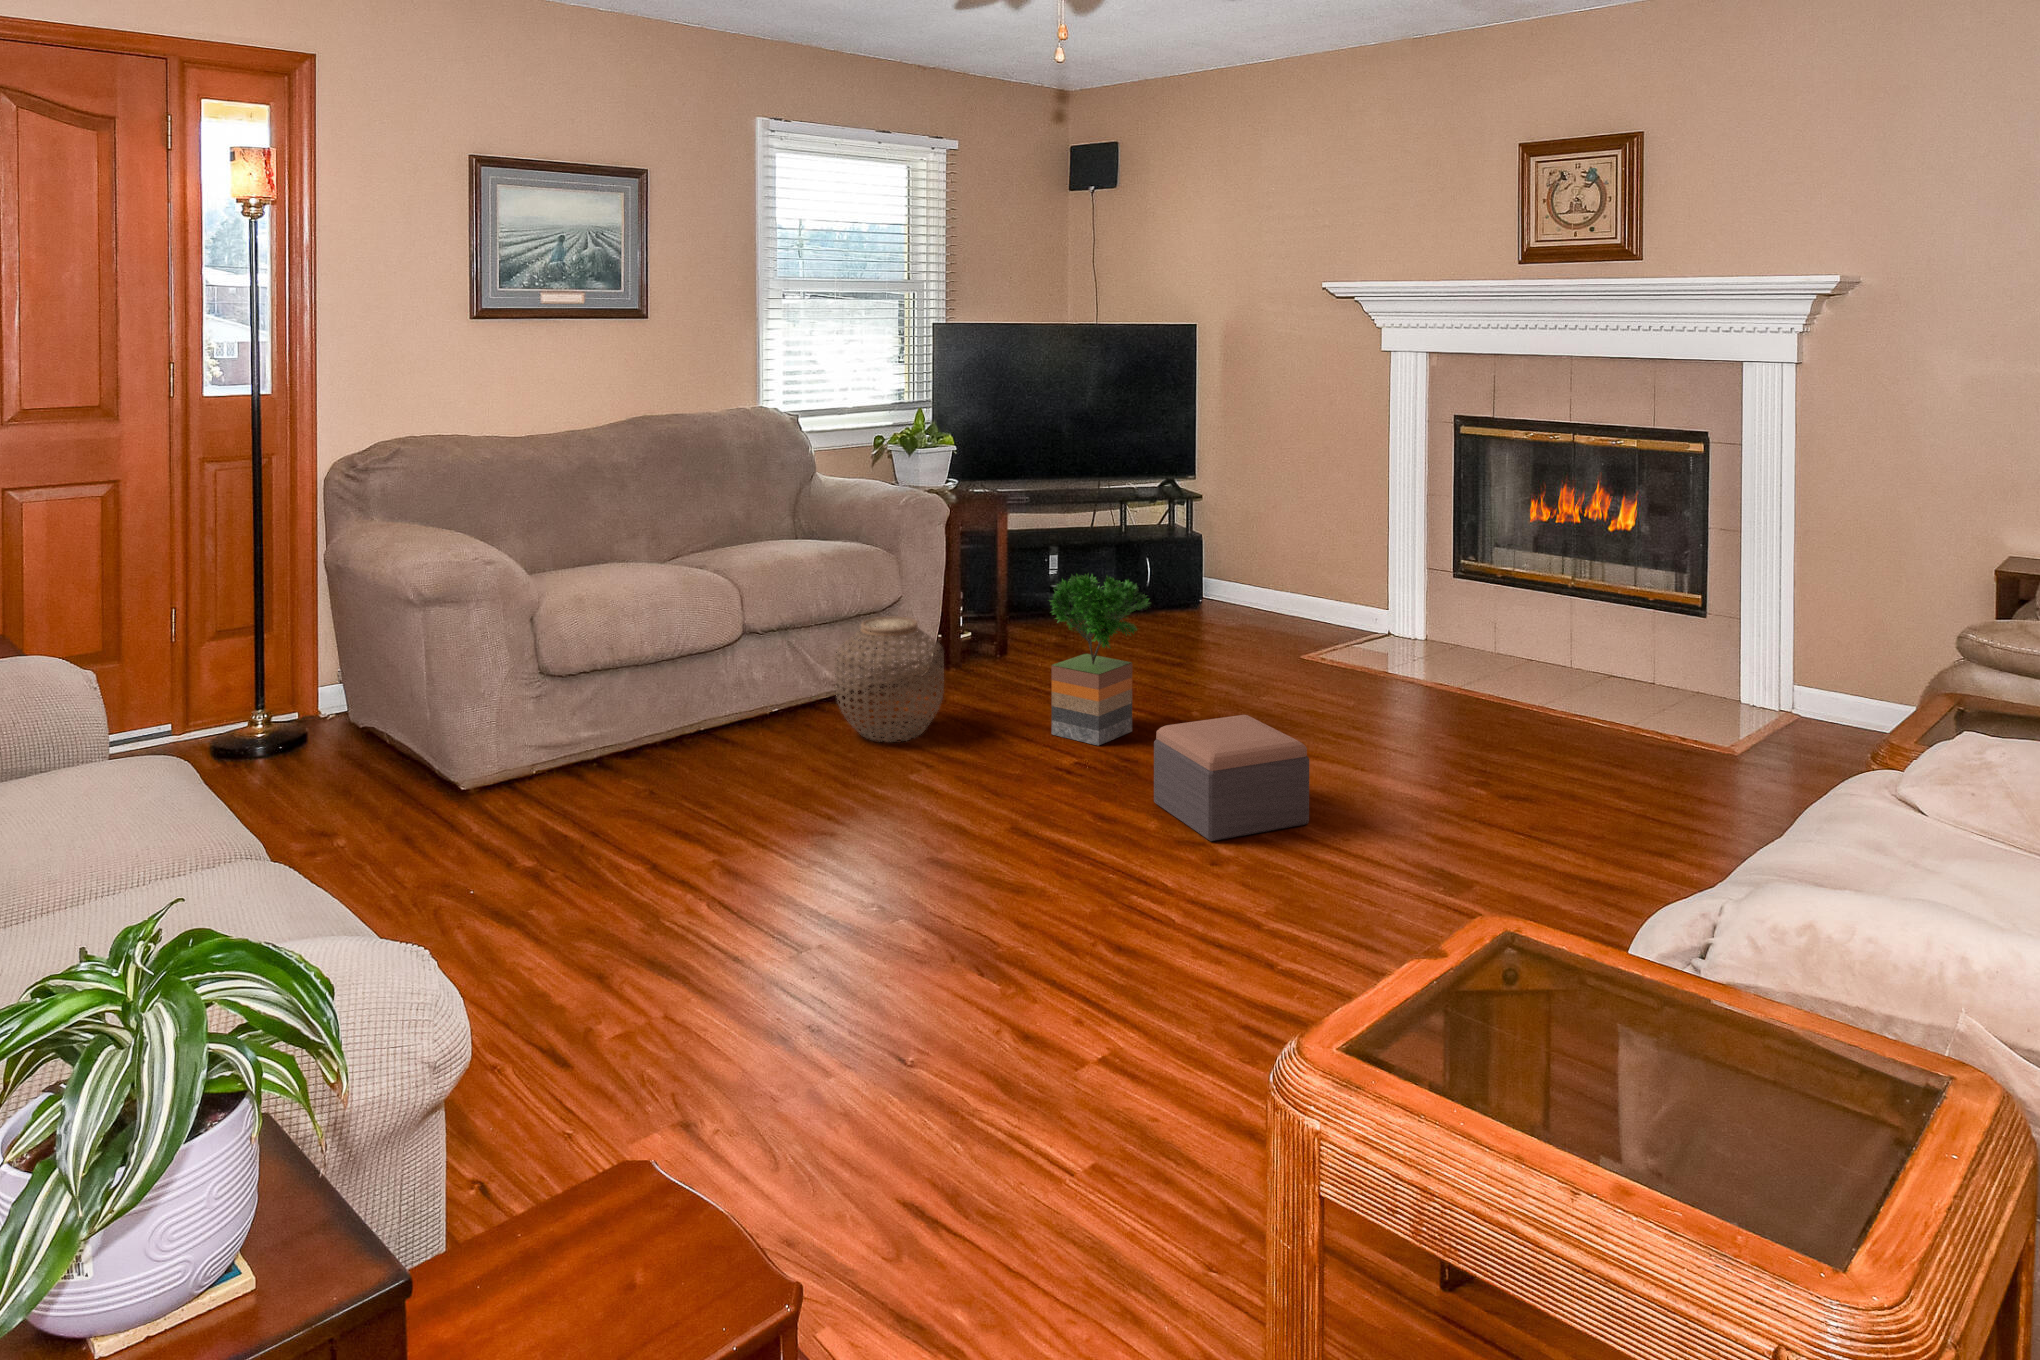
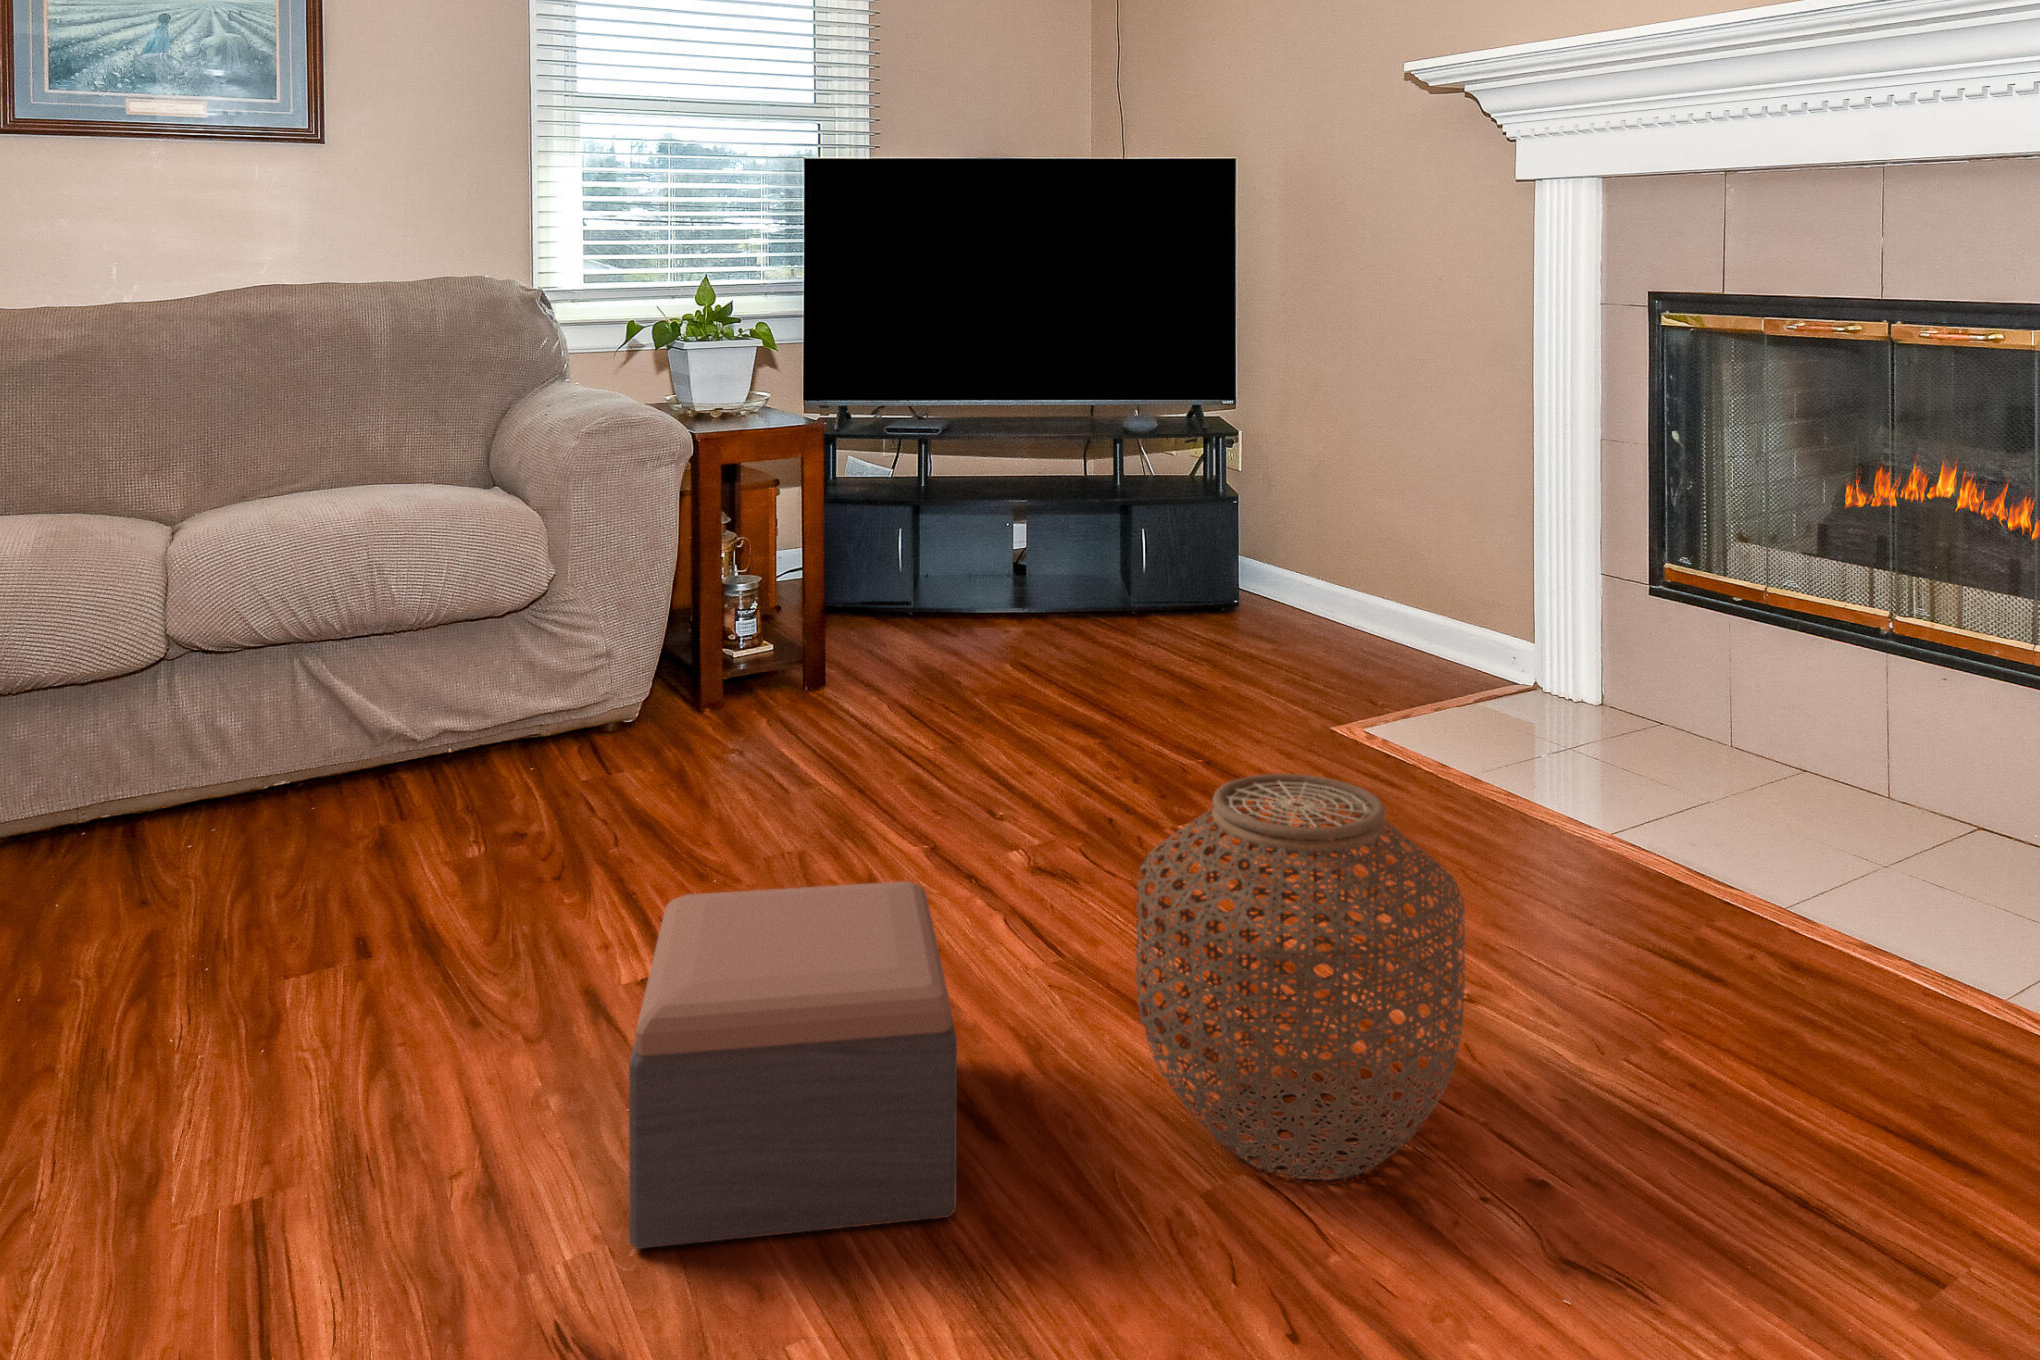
potted tree: present [1050,573,1150,746] -> none [662,544,901,895]
woven basket: present [835,616,944,742] -> present [1136,774,1465,1180]

